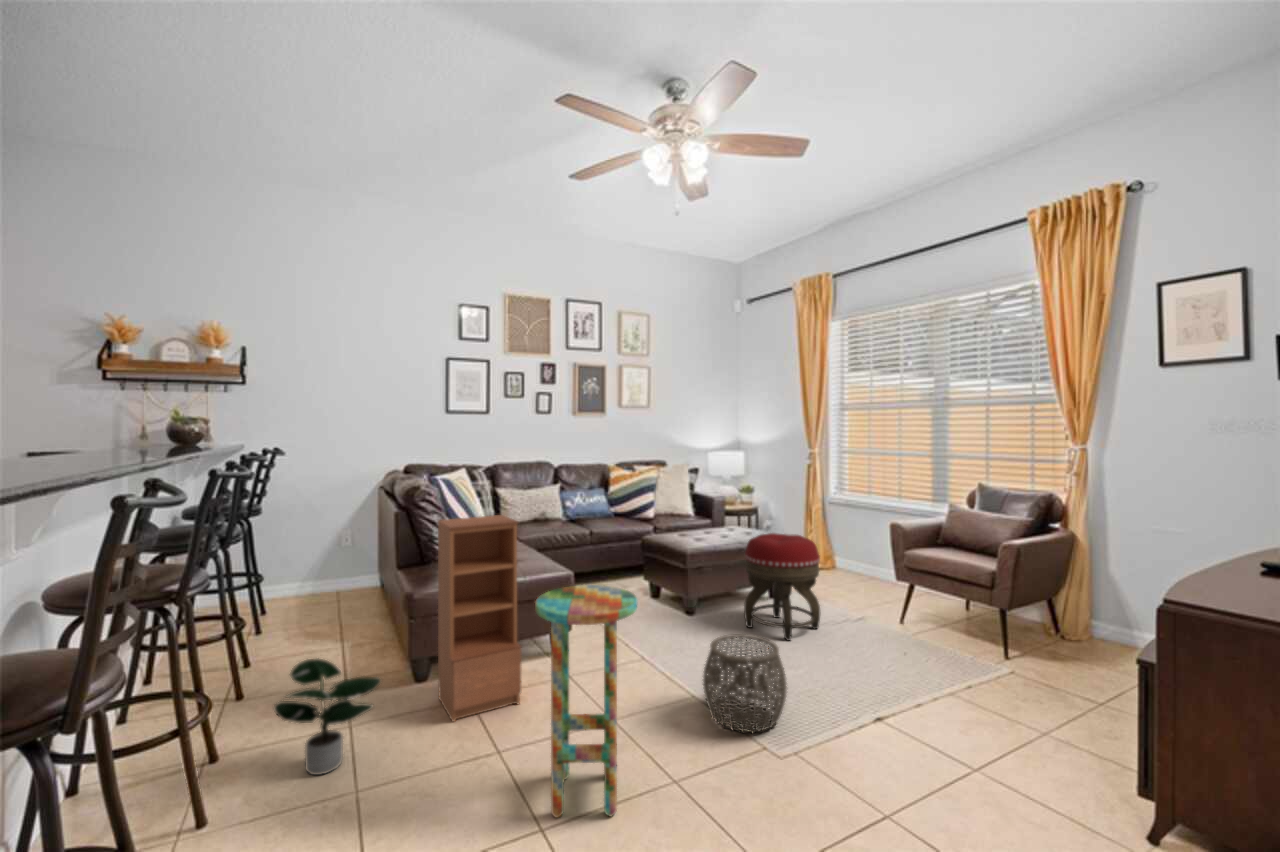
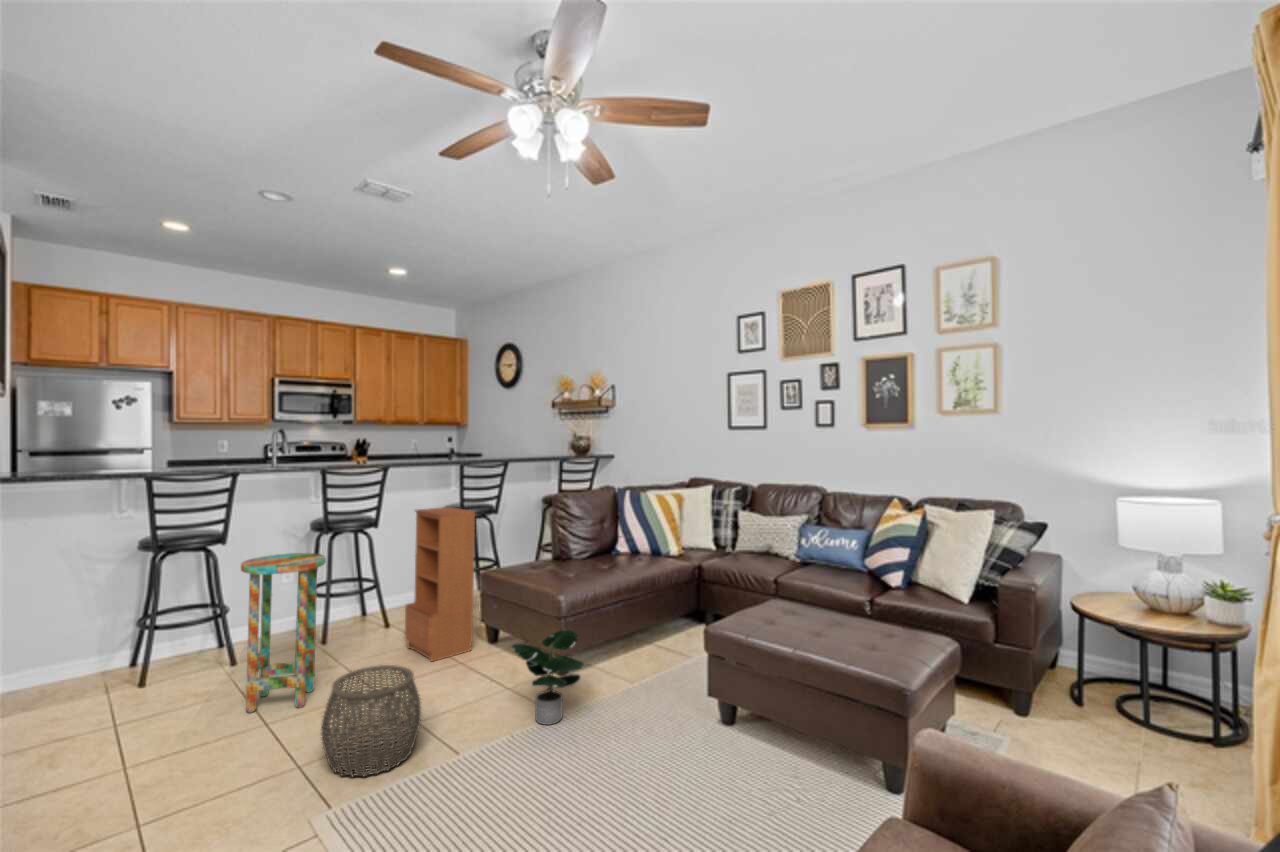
footstool: present [744,533,820,641] -> none [608,617,734,822]
potted plant: present [274,658,381,775] -> present [512,629,585,725]

